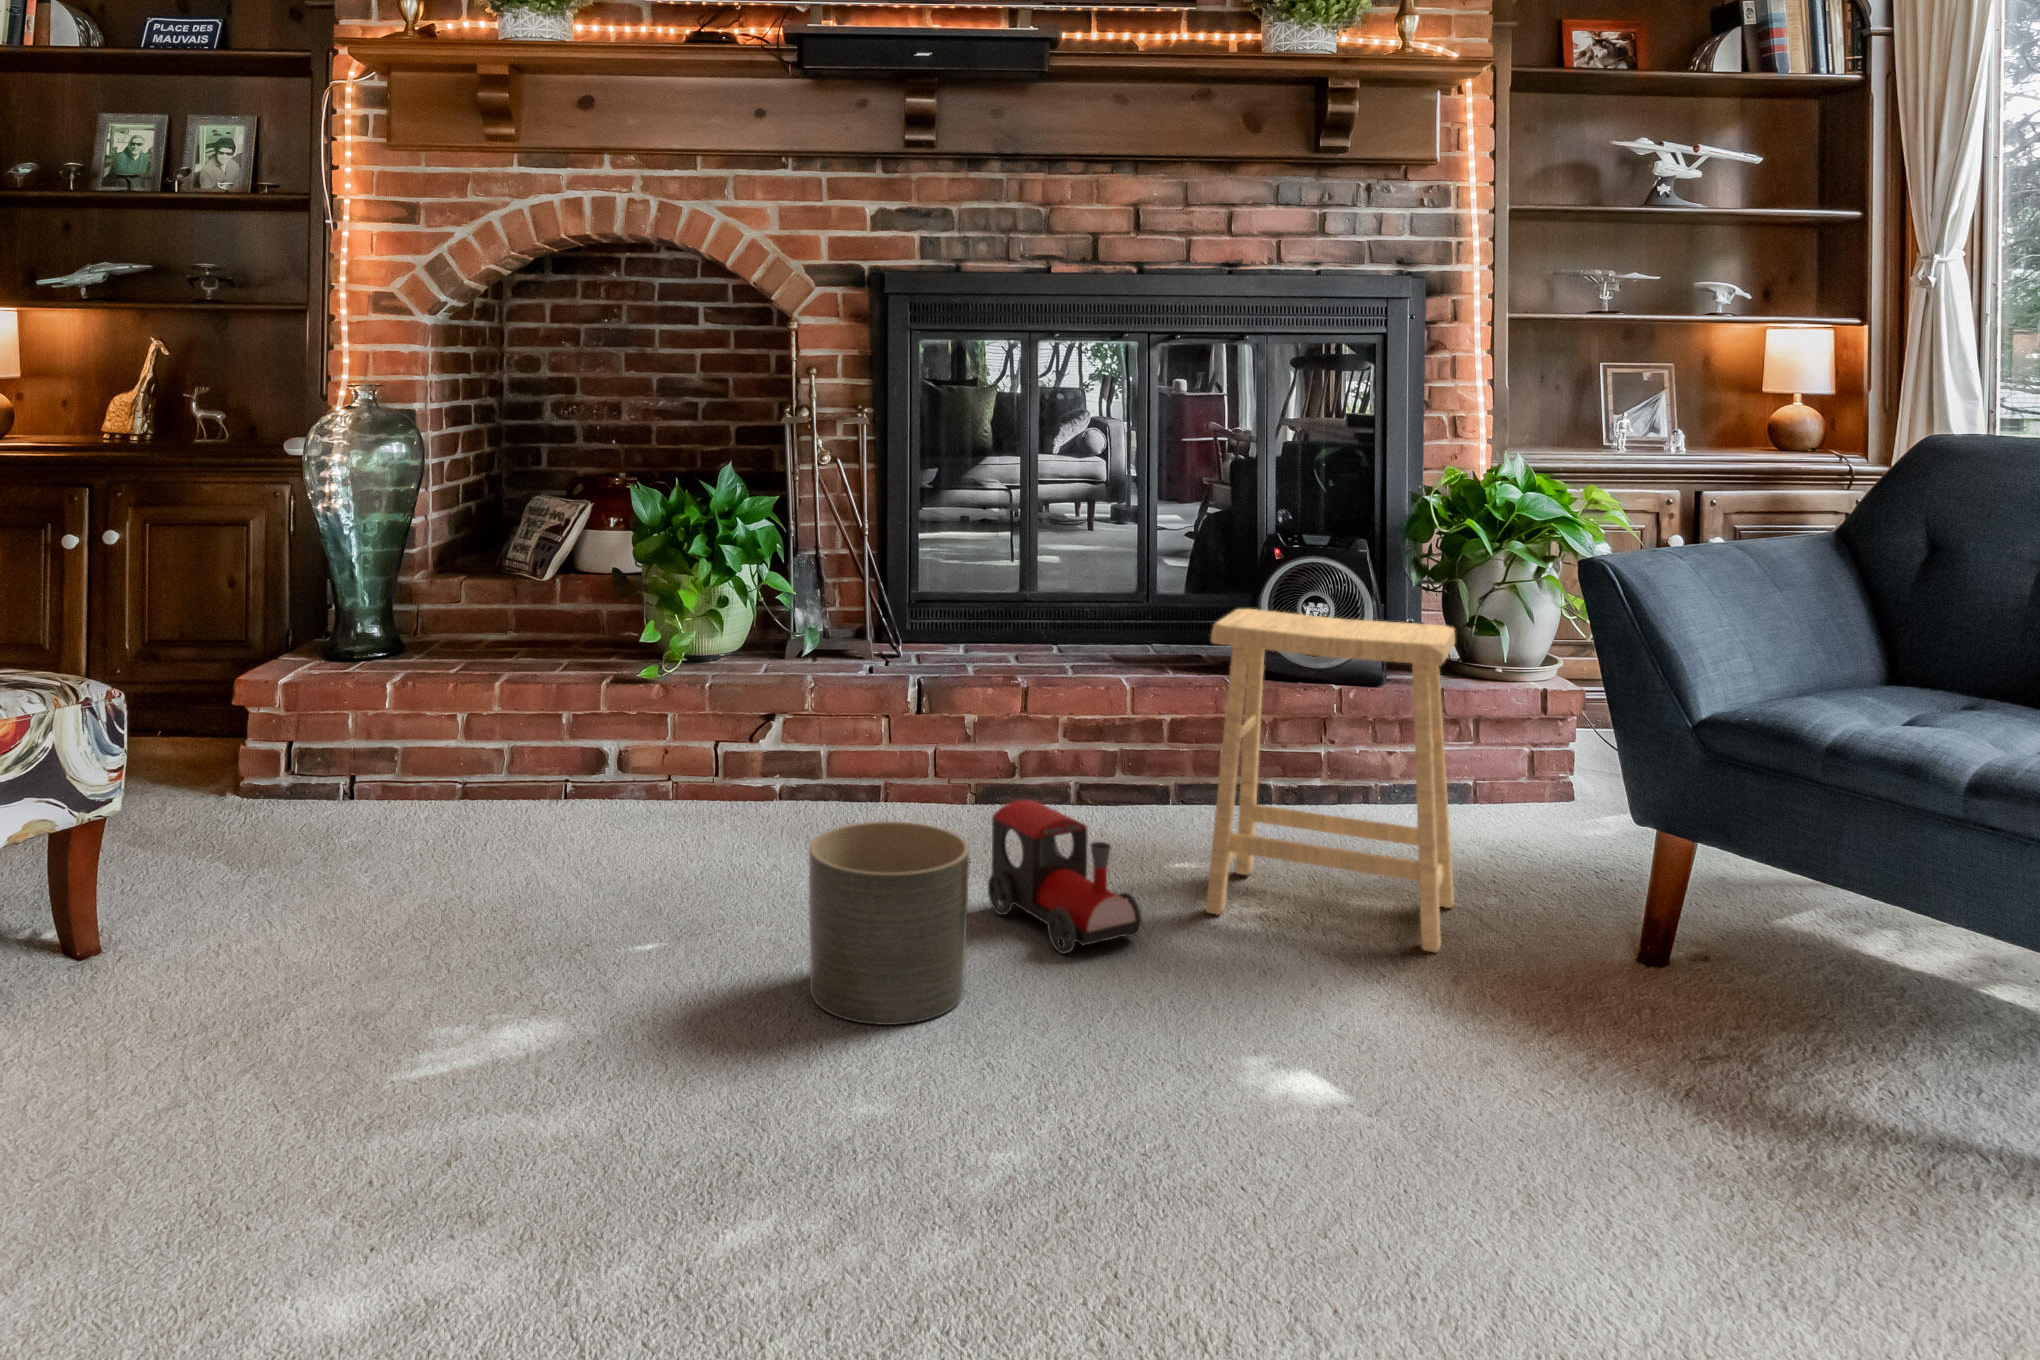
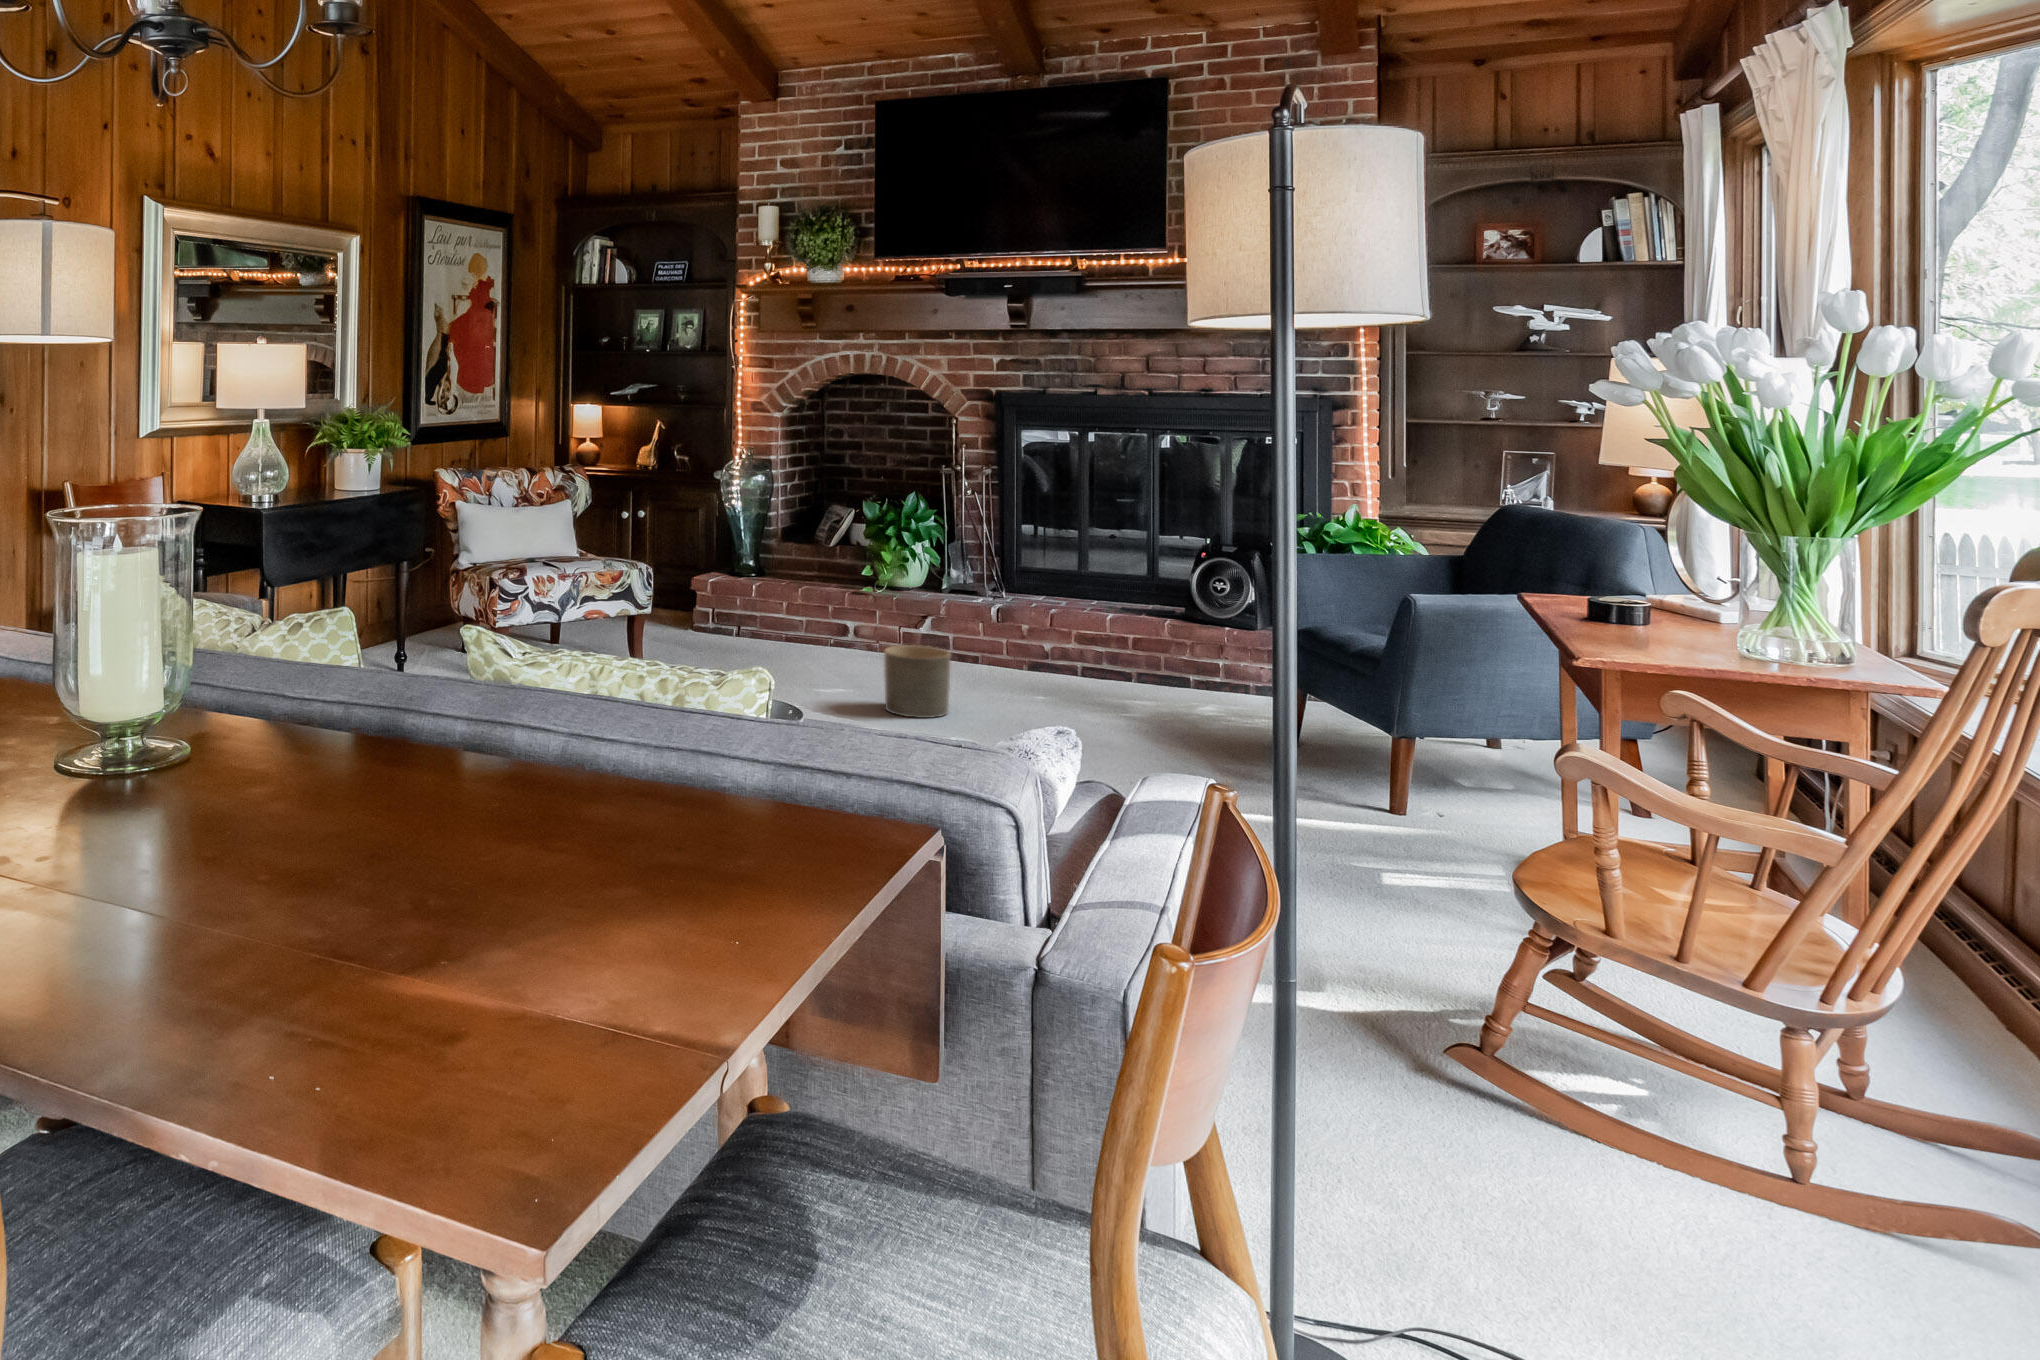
footstool: present [1206,609,1455,953] -> none [1086,574,1219,734]
toy train: present [988,800,1142,954] -> none [986,652,1042,712]

